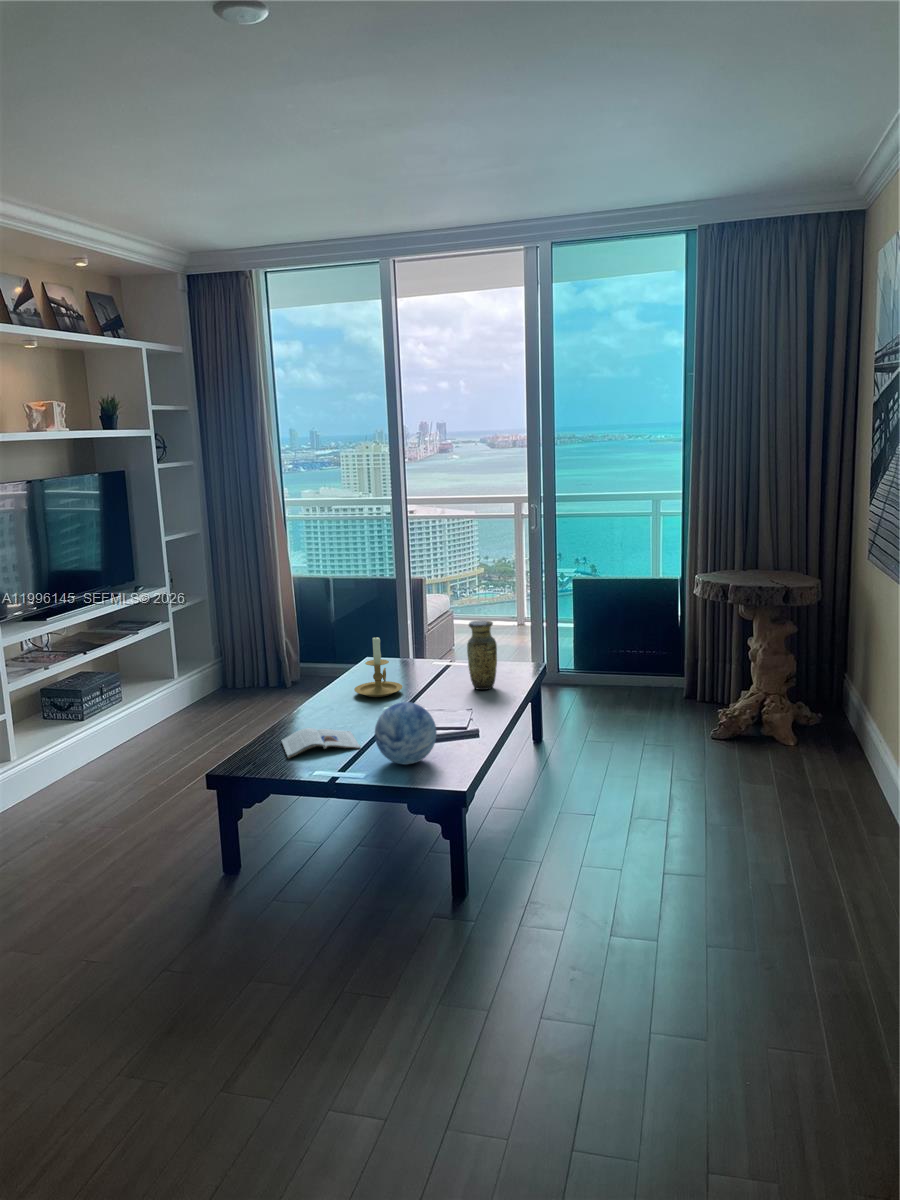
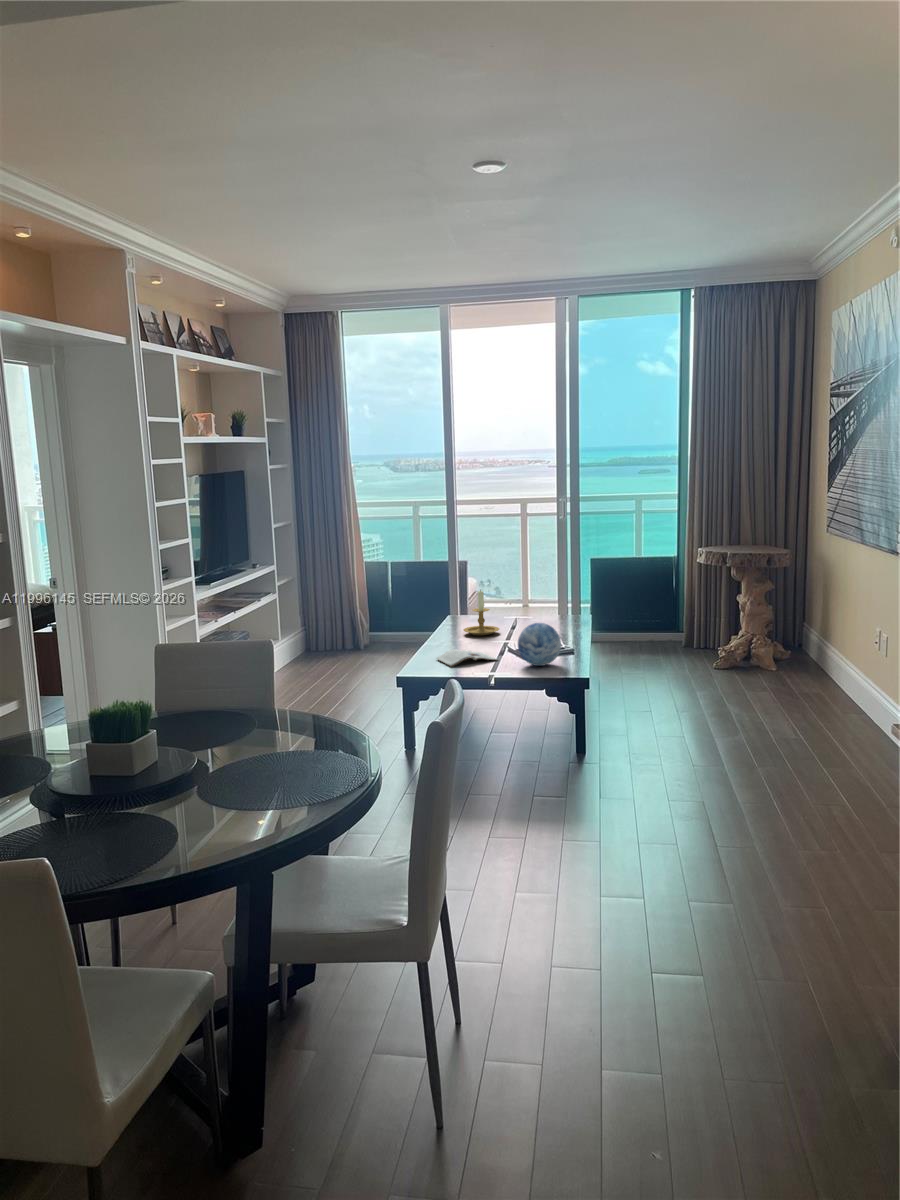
vase: present [467,620,497,690] -> none [547,578,569,629]

